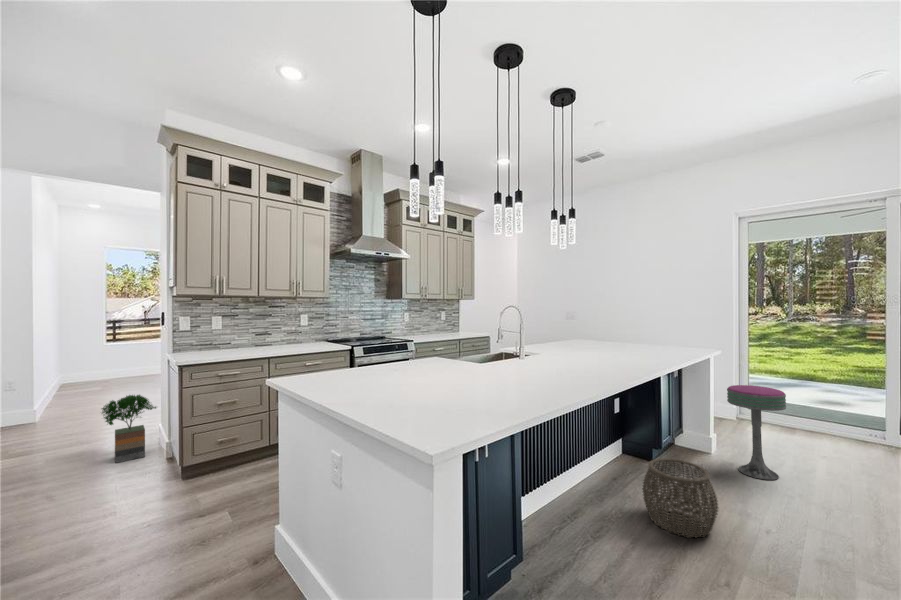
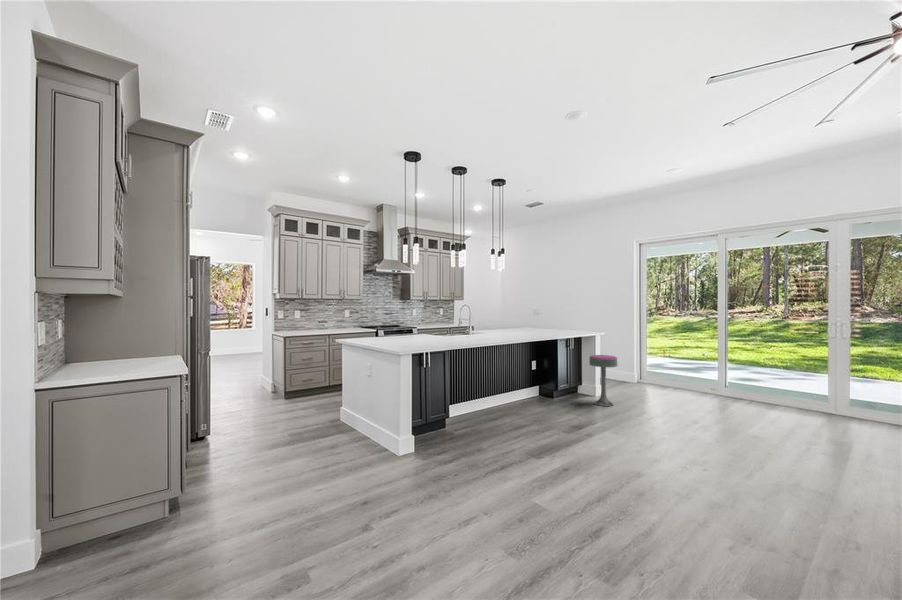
potted tree: present [102,395,156,463] -> none [237,355,267,392]
woven basket: present [642,458,718,538] -> none [519,387,552,420]

